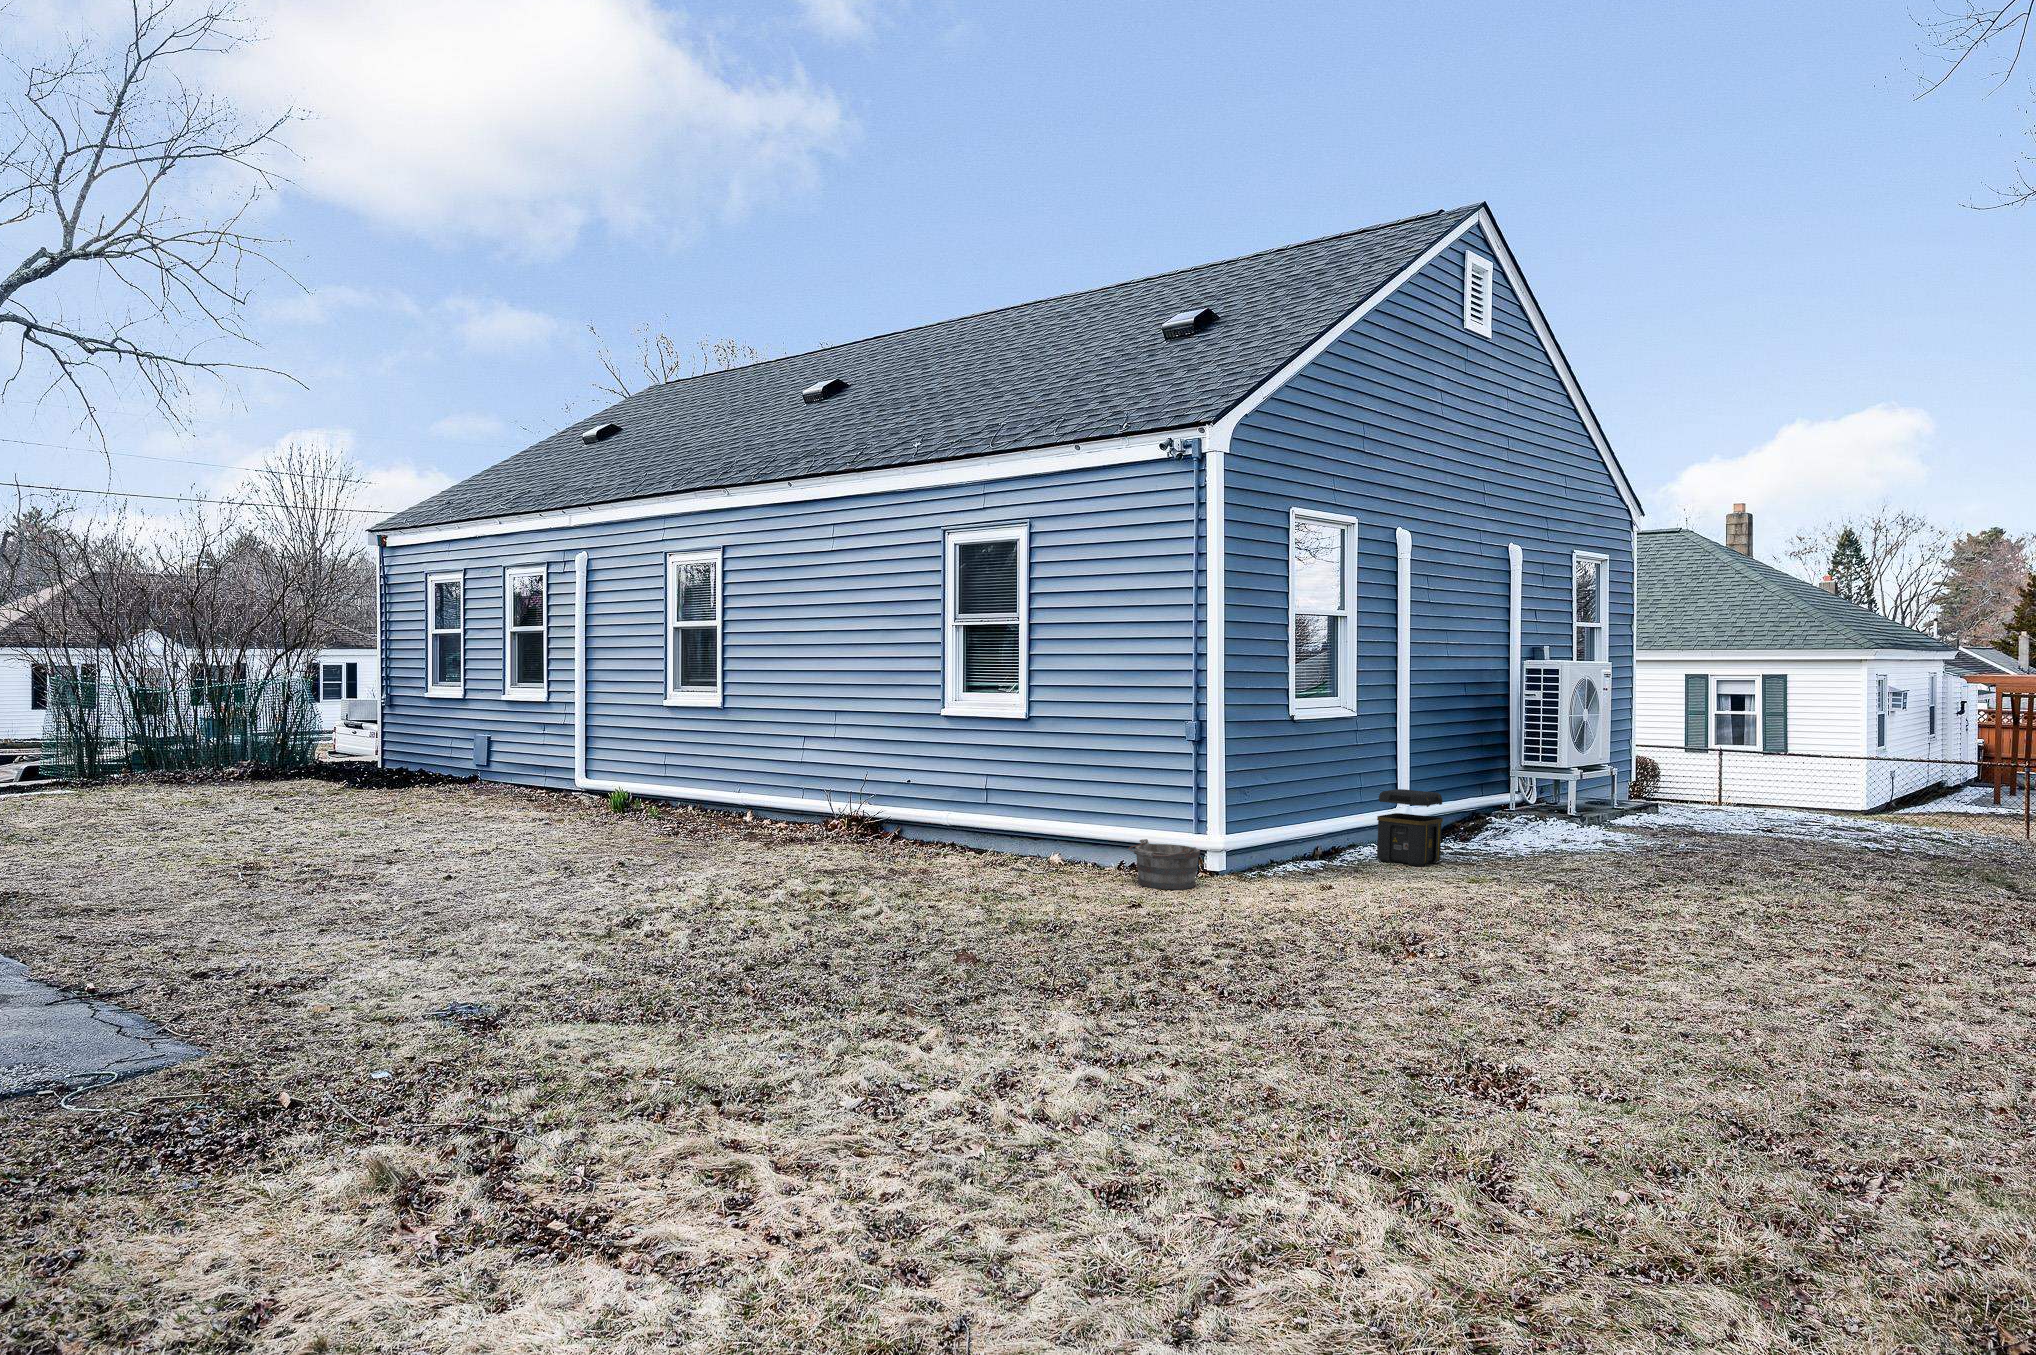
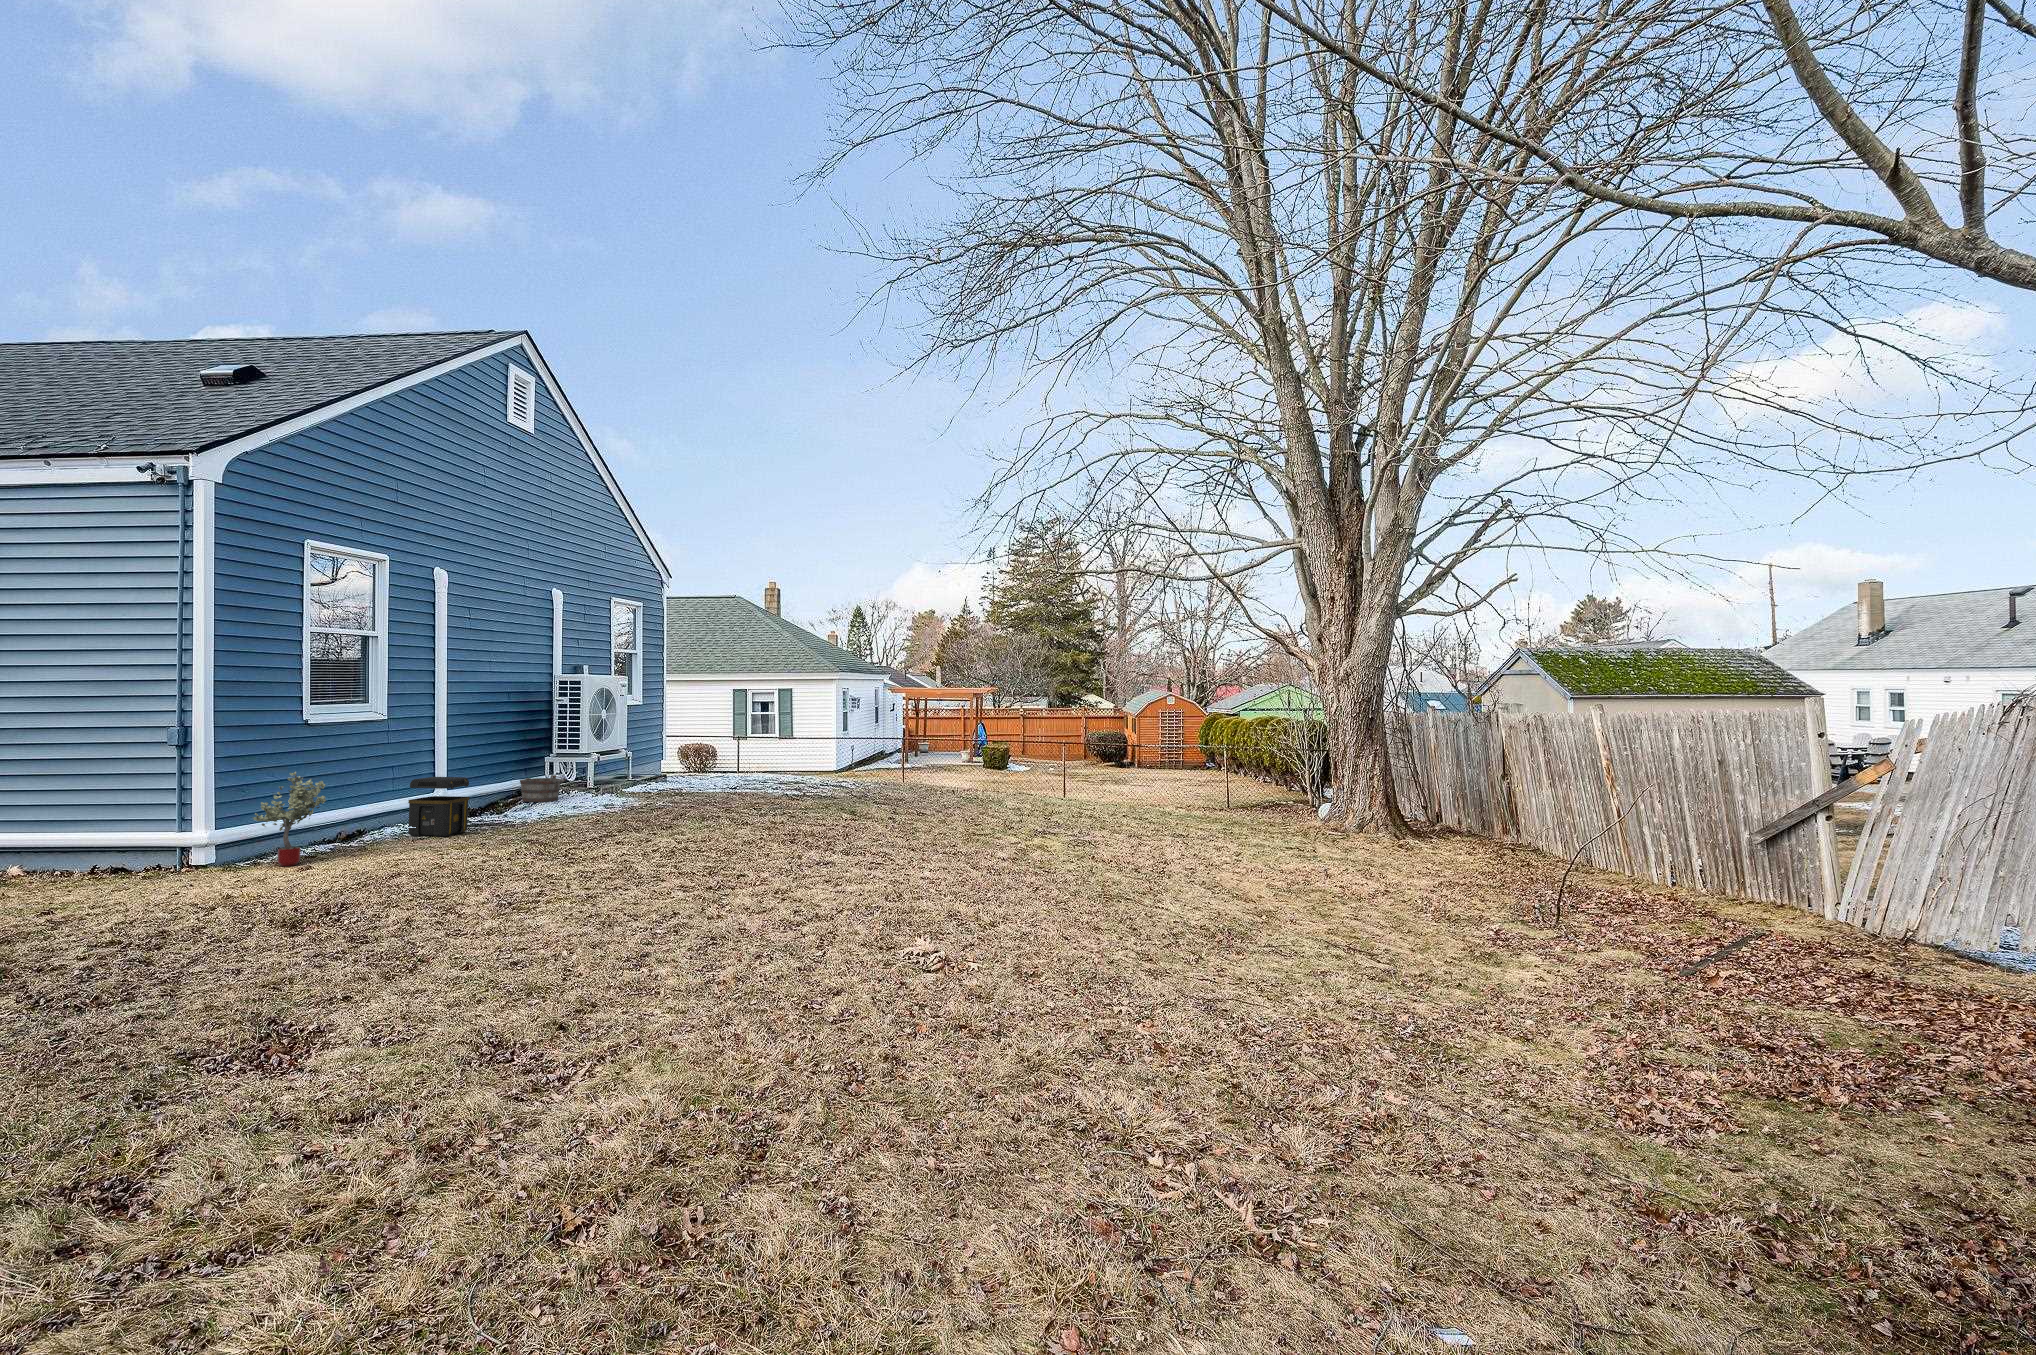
potted tree: none [1256,777,1322,886] -> present [253,772,326,866]
bucket: present [1128,839,1200,889] -> present [520,775,566,802]

